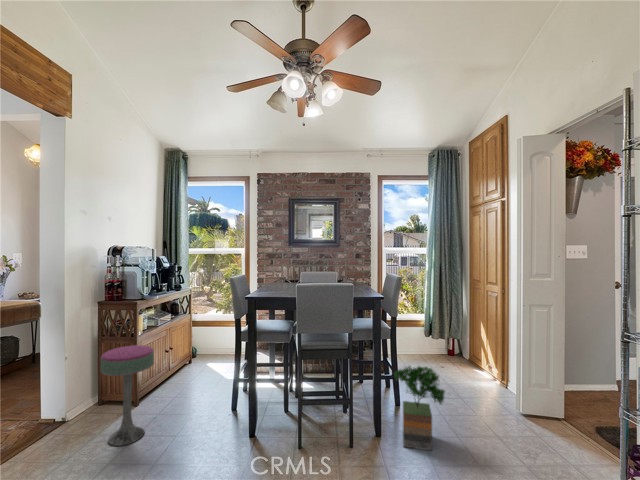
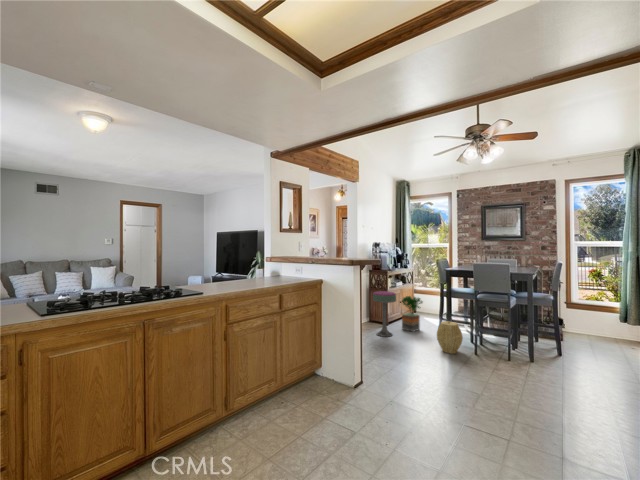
potted tree: present [395,366,445,451] -> present [402,296,423,332]
woven basket: none [231,393,275,457] -> present [437,321,463,354]

